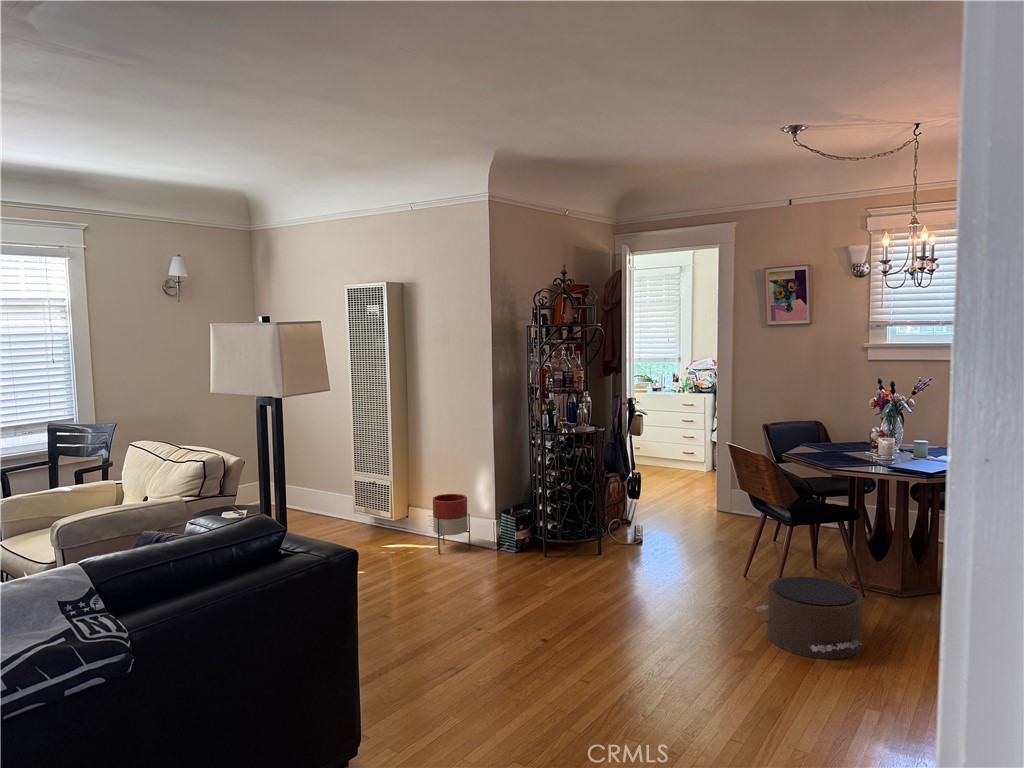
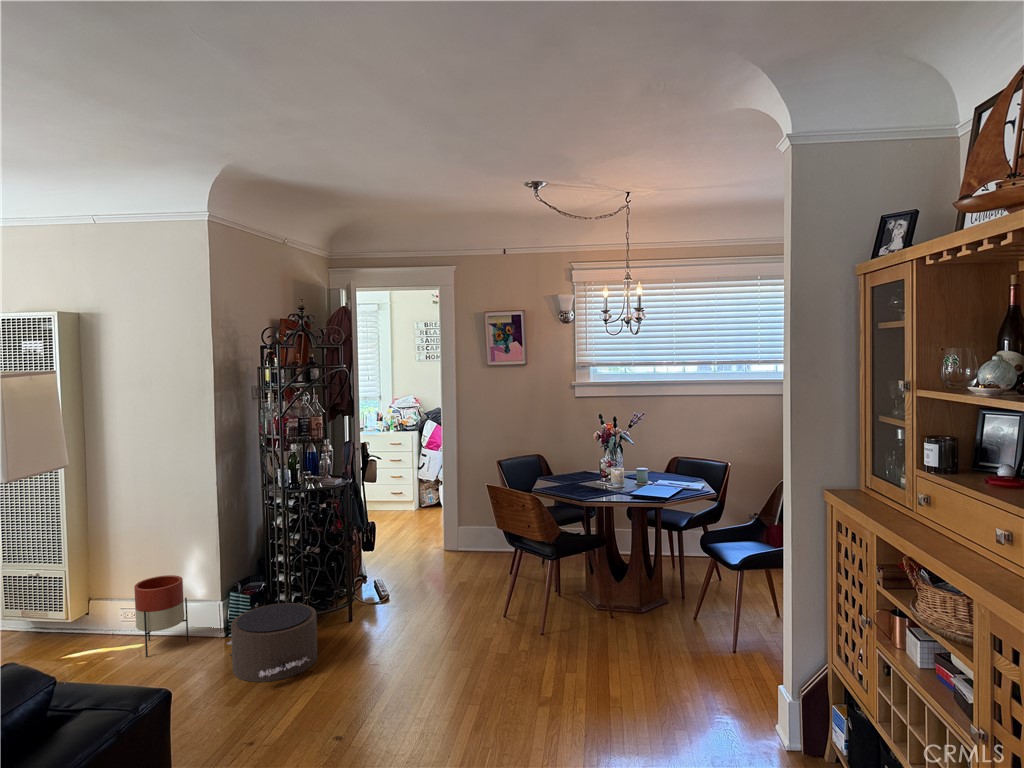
pouf: present [755,576,863,659] -> present [227,603,318,682]

